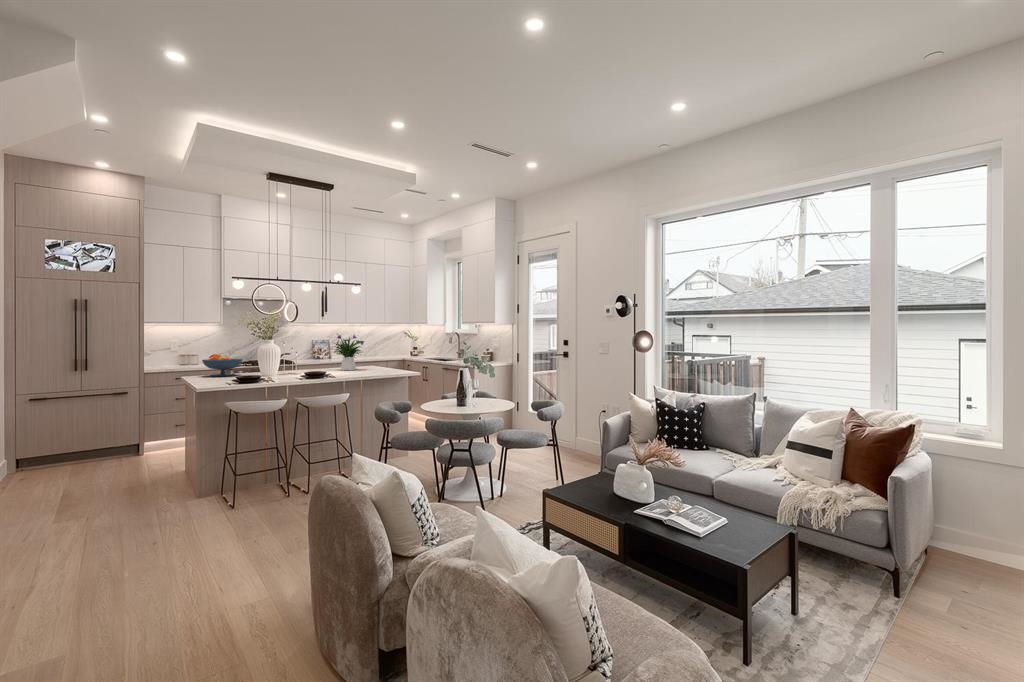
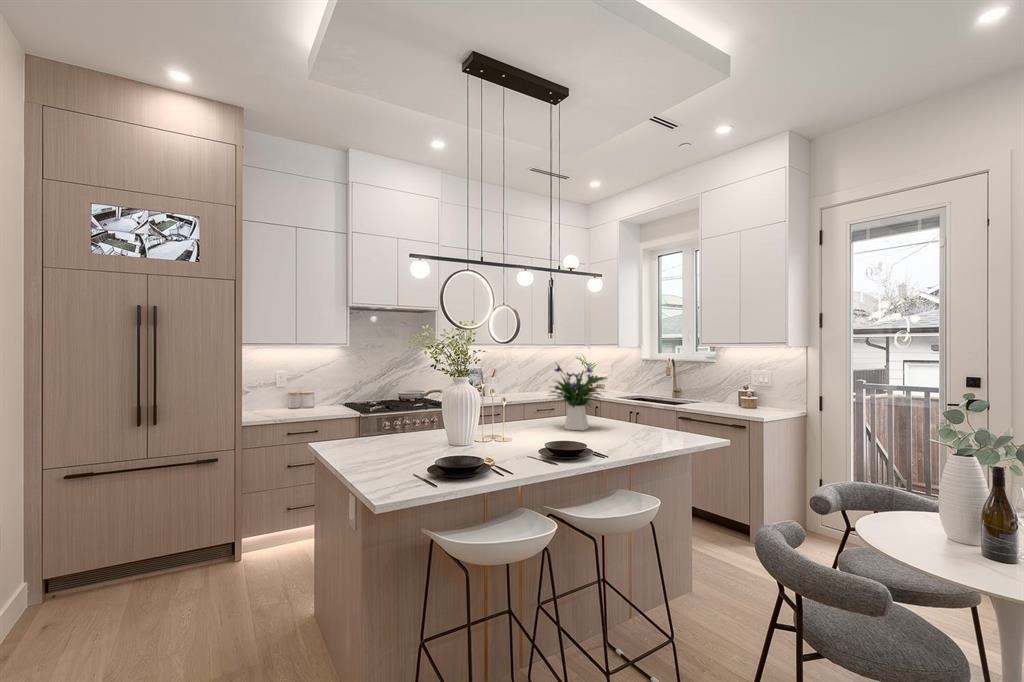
fruit bowl: present [202,354,242,376] -> none [350,408,420,456]

